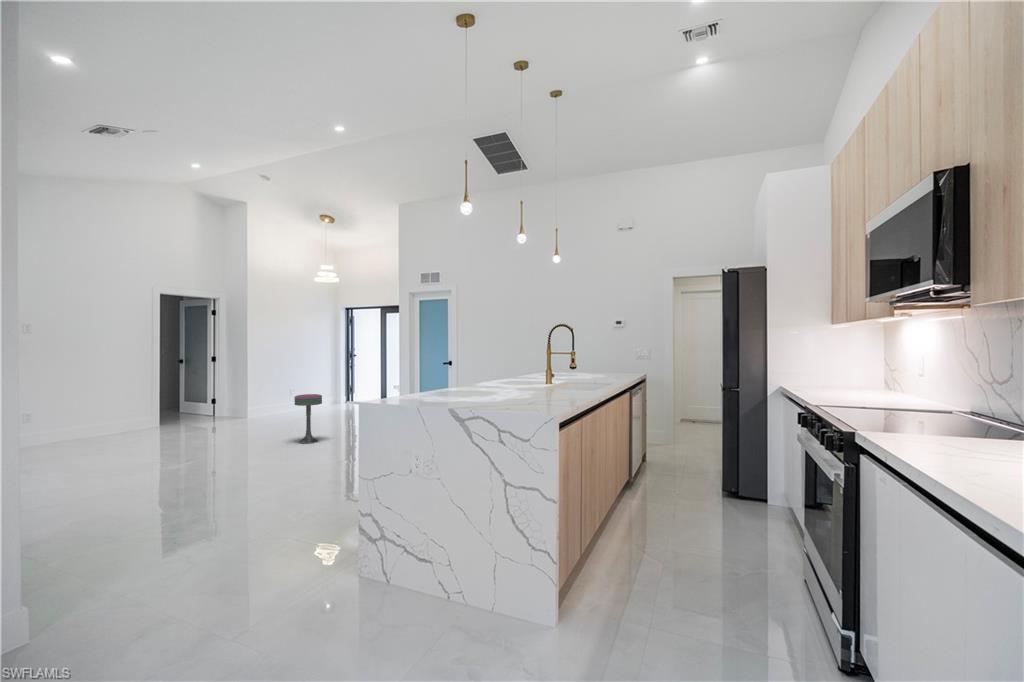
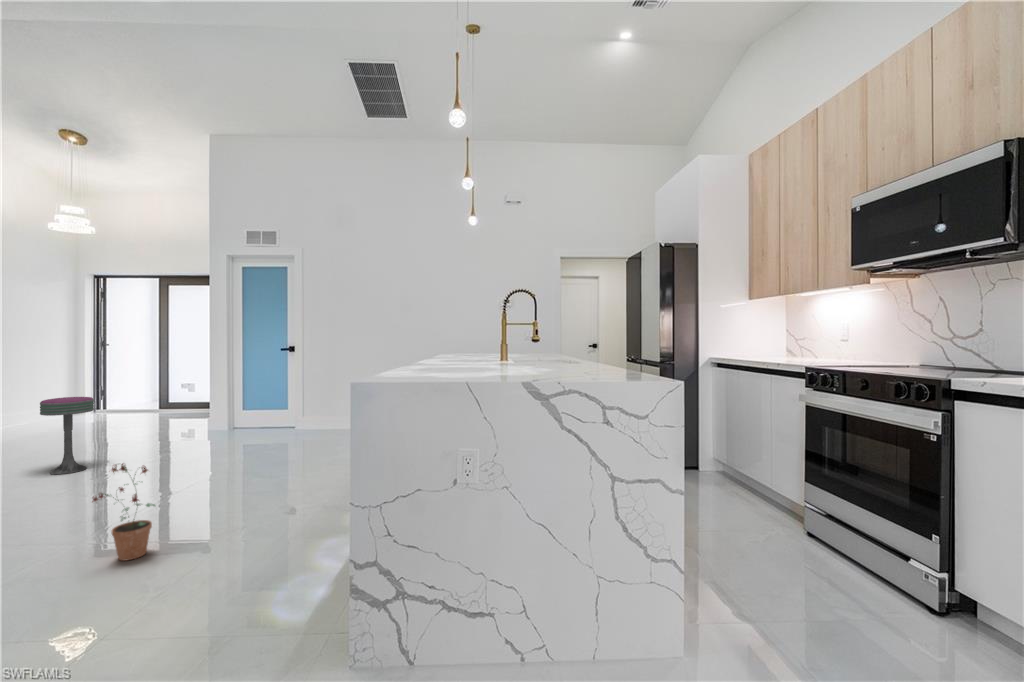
potted plant: none [284,439,318,498] -> present [92,464,155,561]

